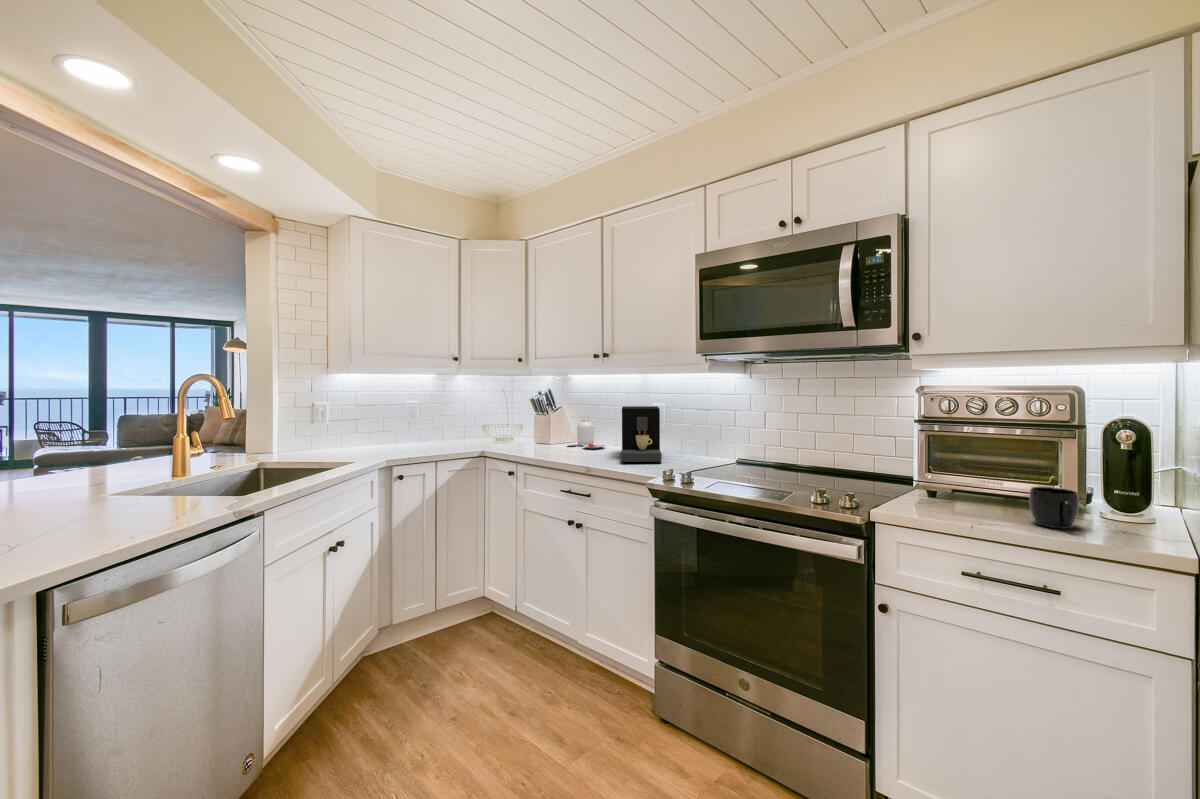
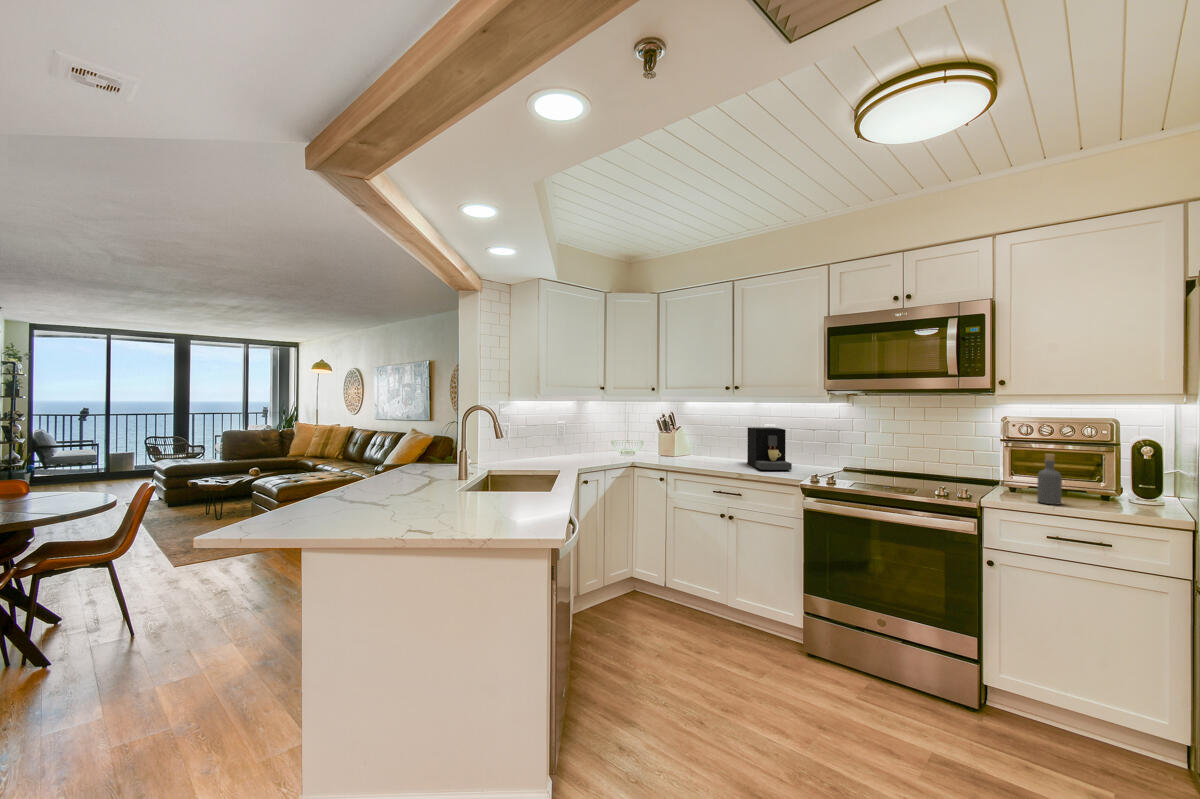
jar: present [571,419,605,448] -> none [694,437,728,460]
bottle: none [957,442,992,521] -> present [1037,454,1062,504]
mug: present [1029,487,1079,529] -> none [1086,483,1118,508]

